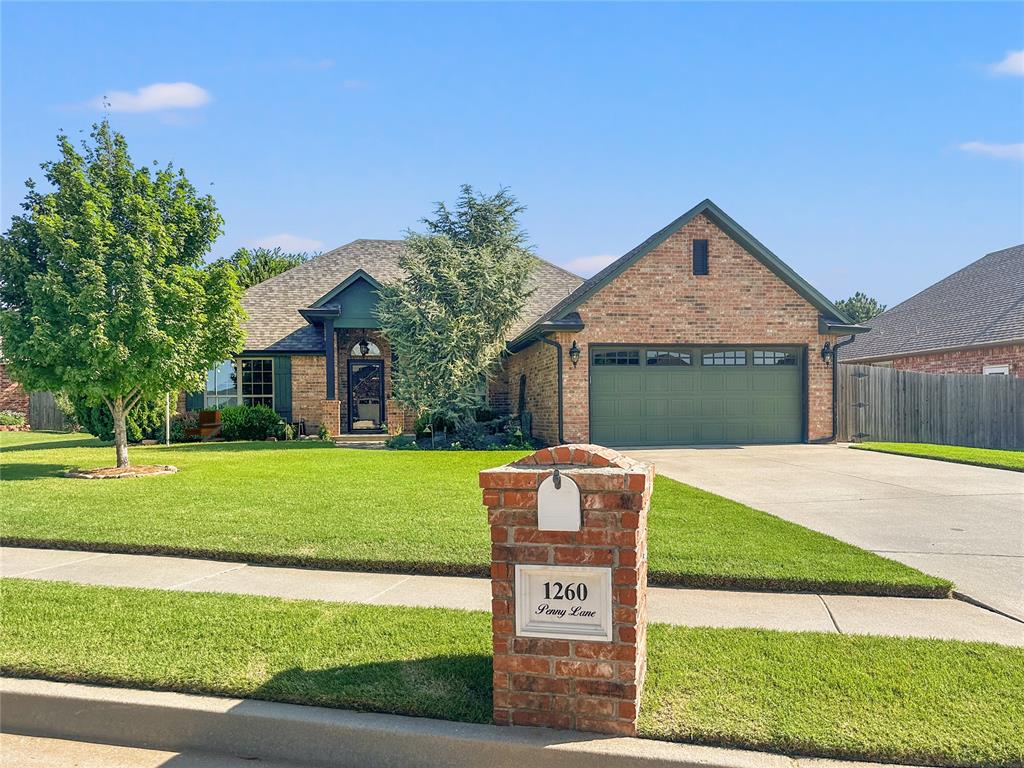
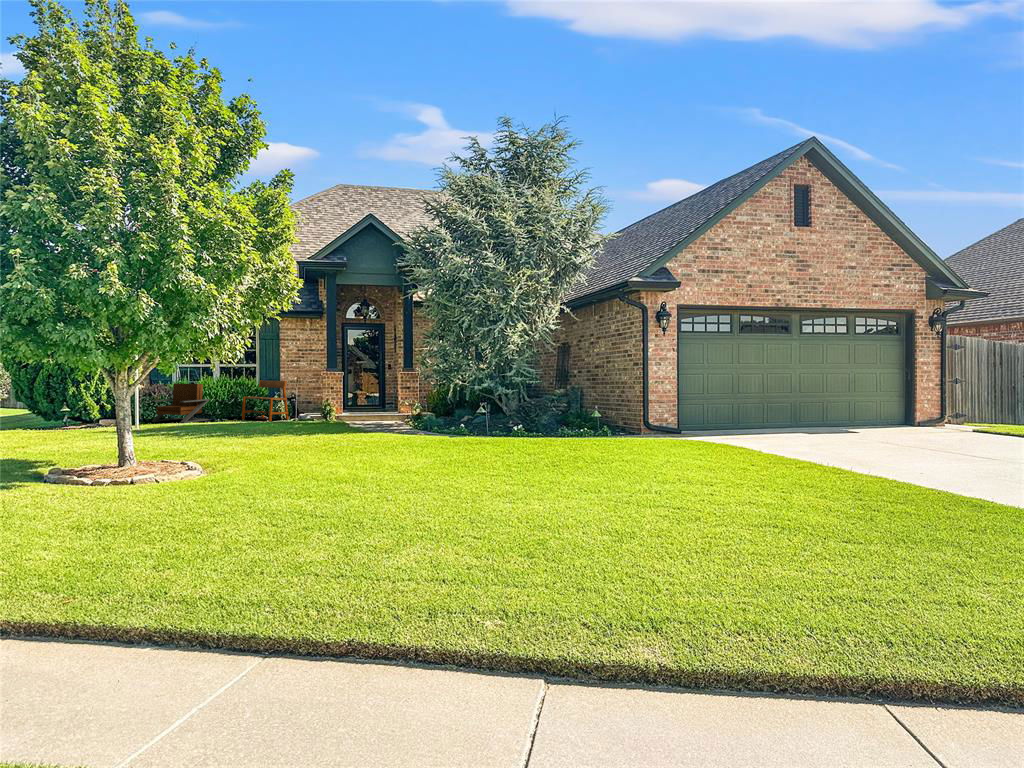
bench: none [252,407,288,440] -> present [242,380,288,421]

